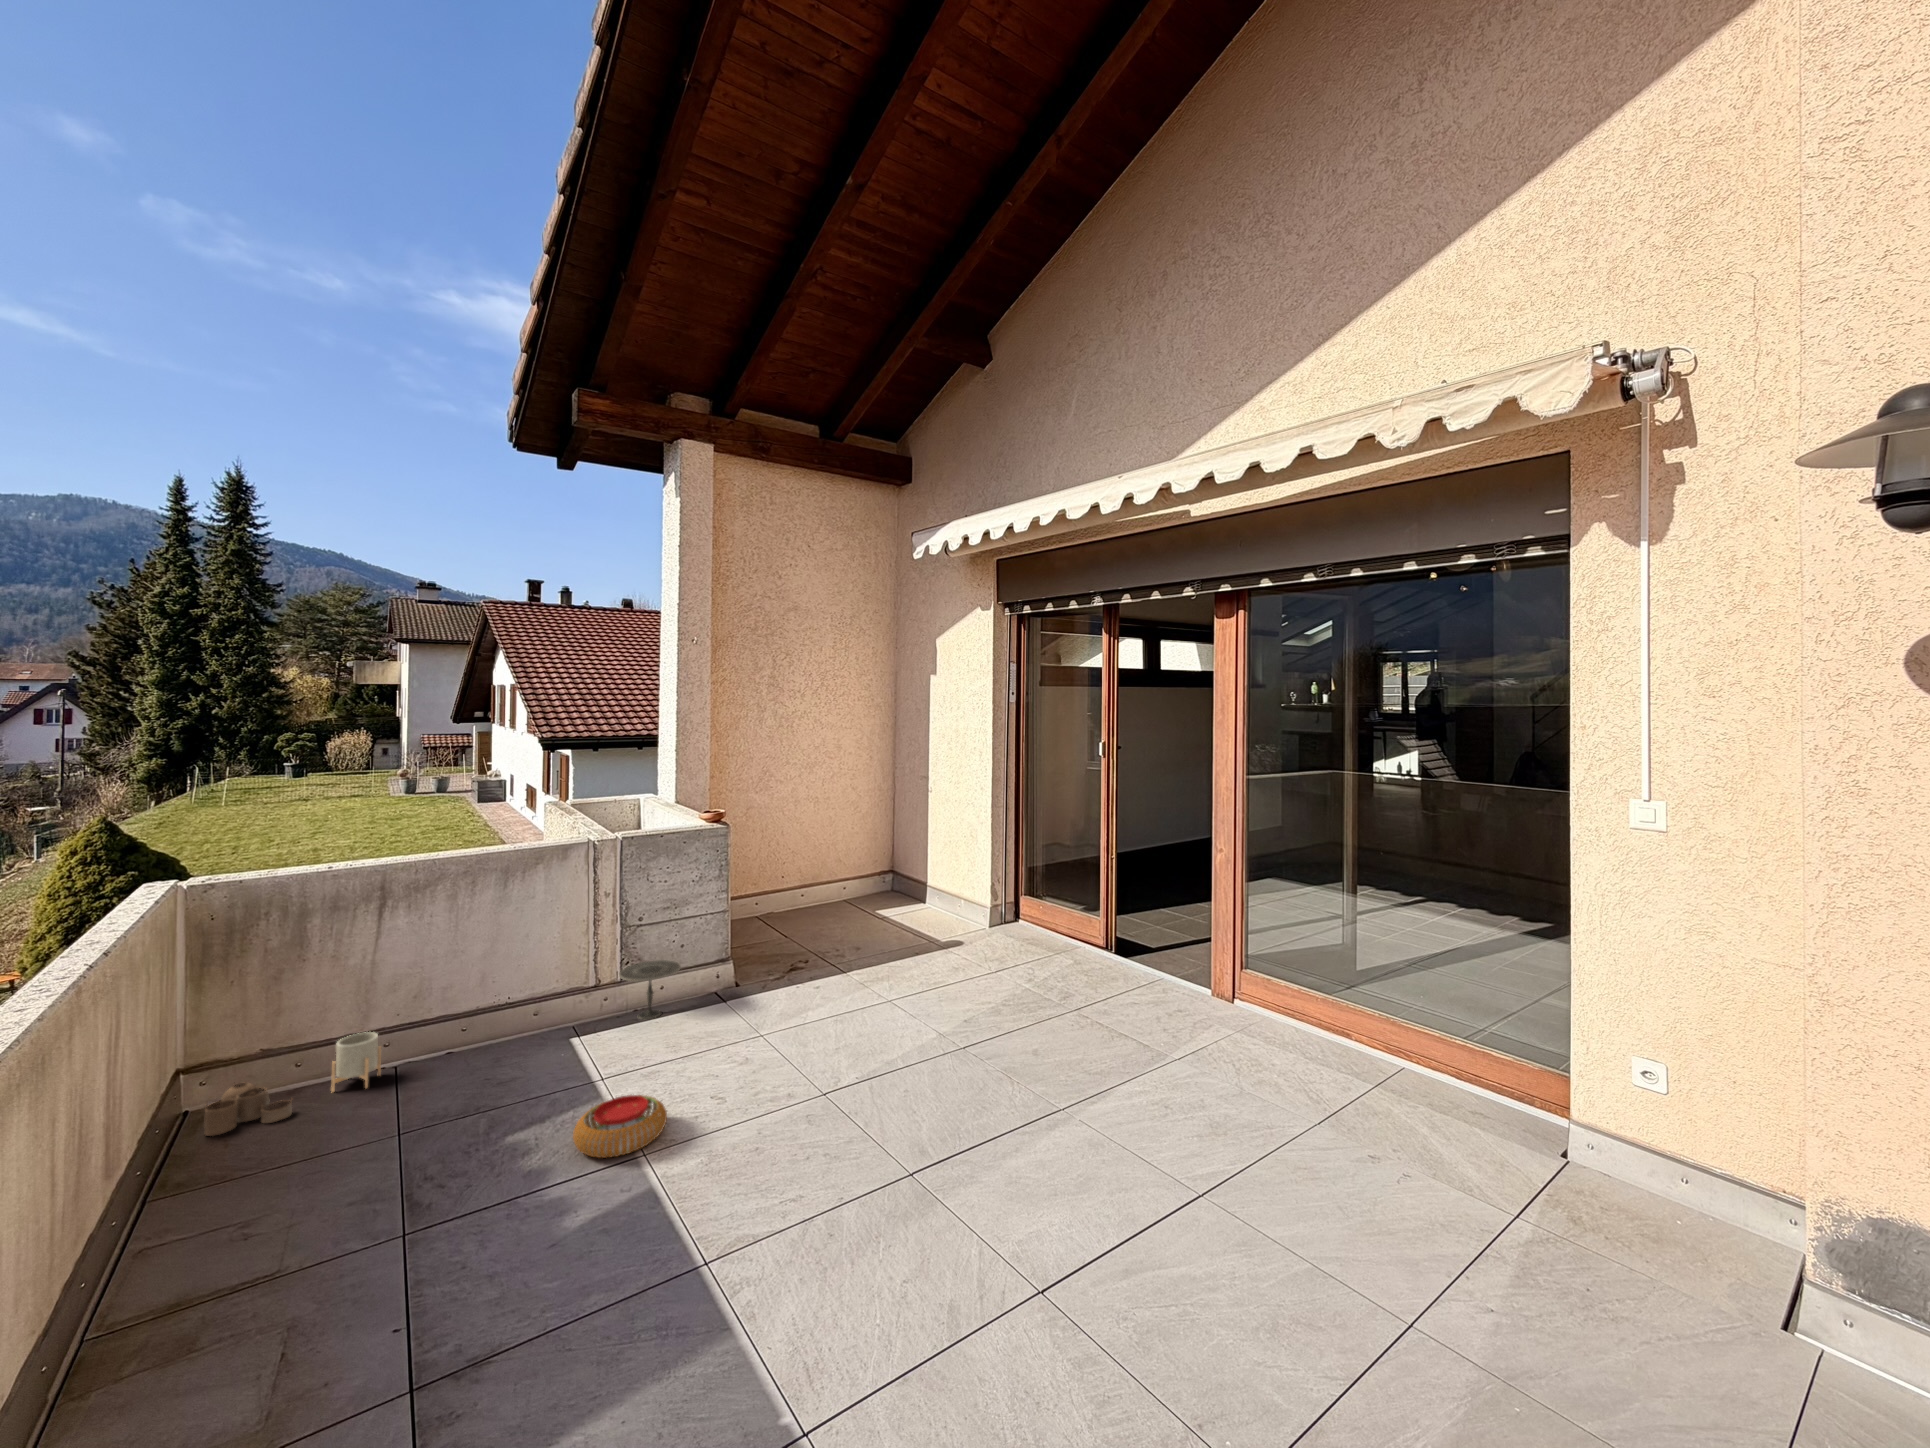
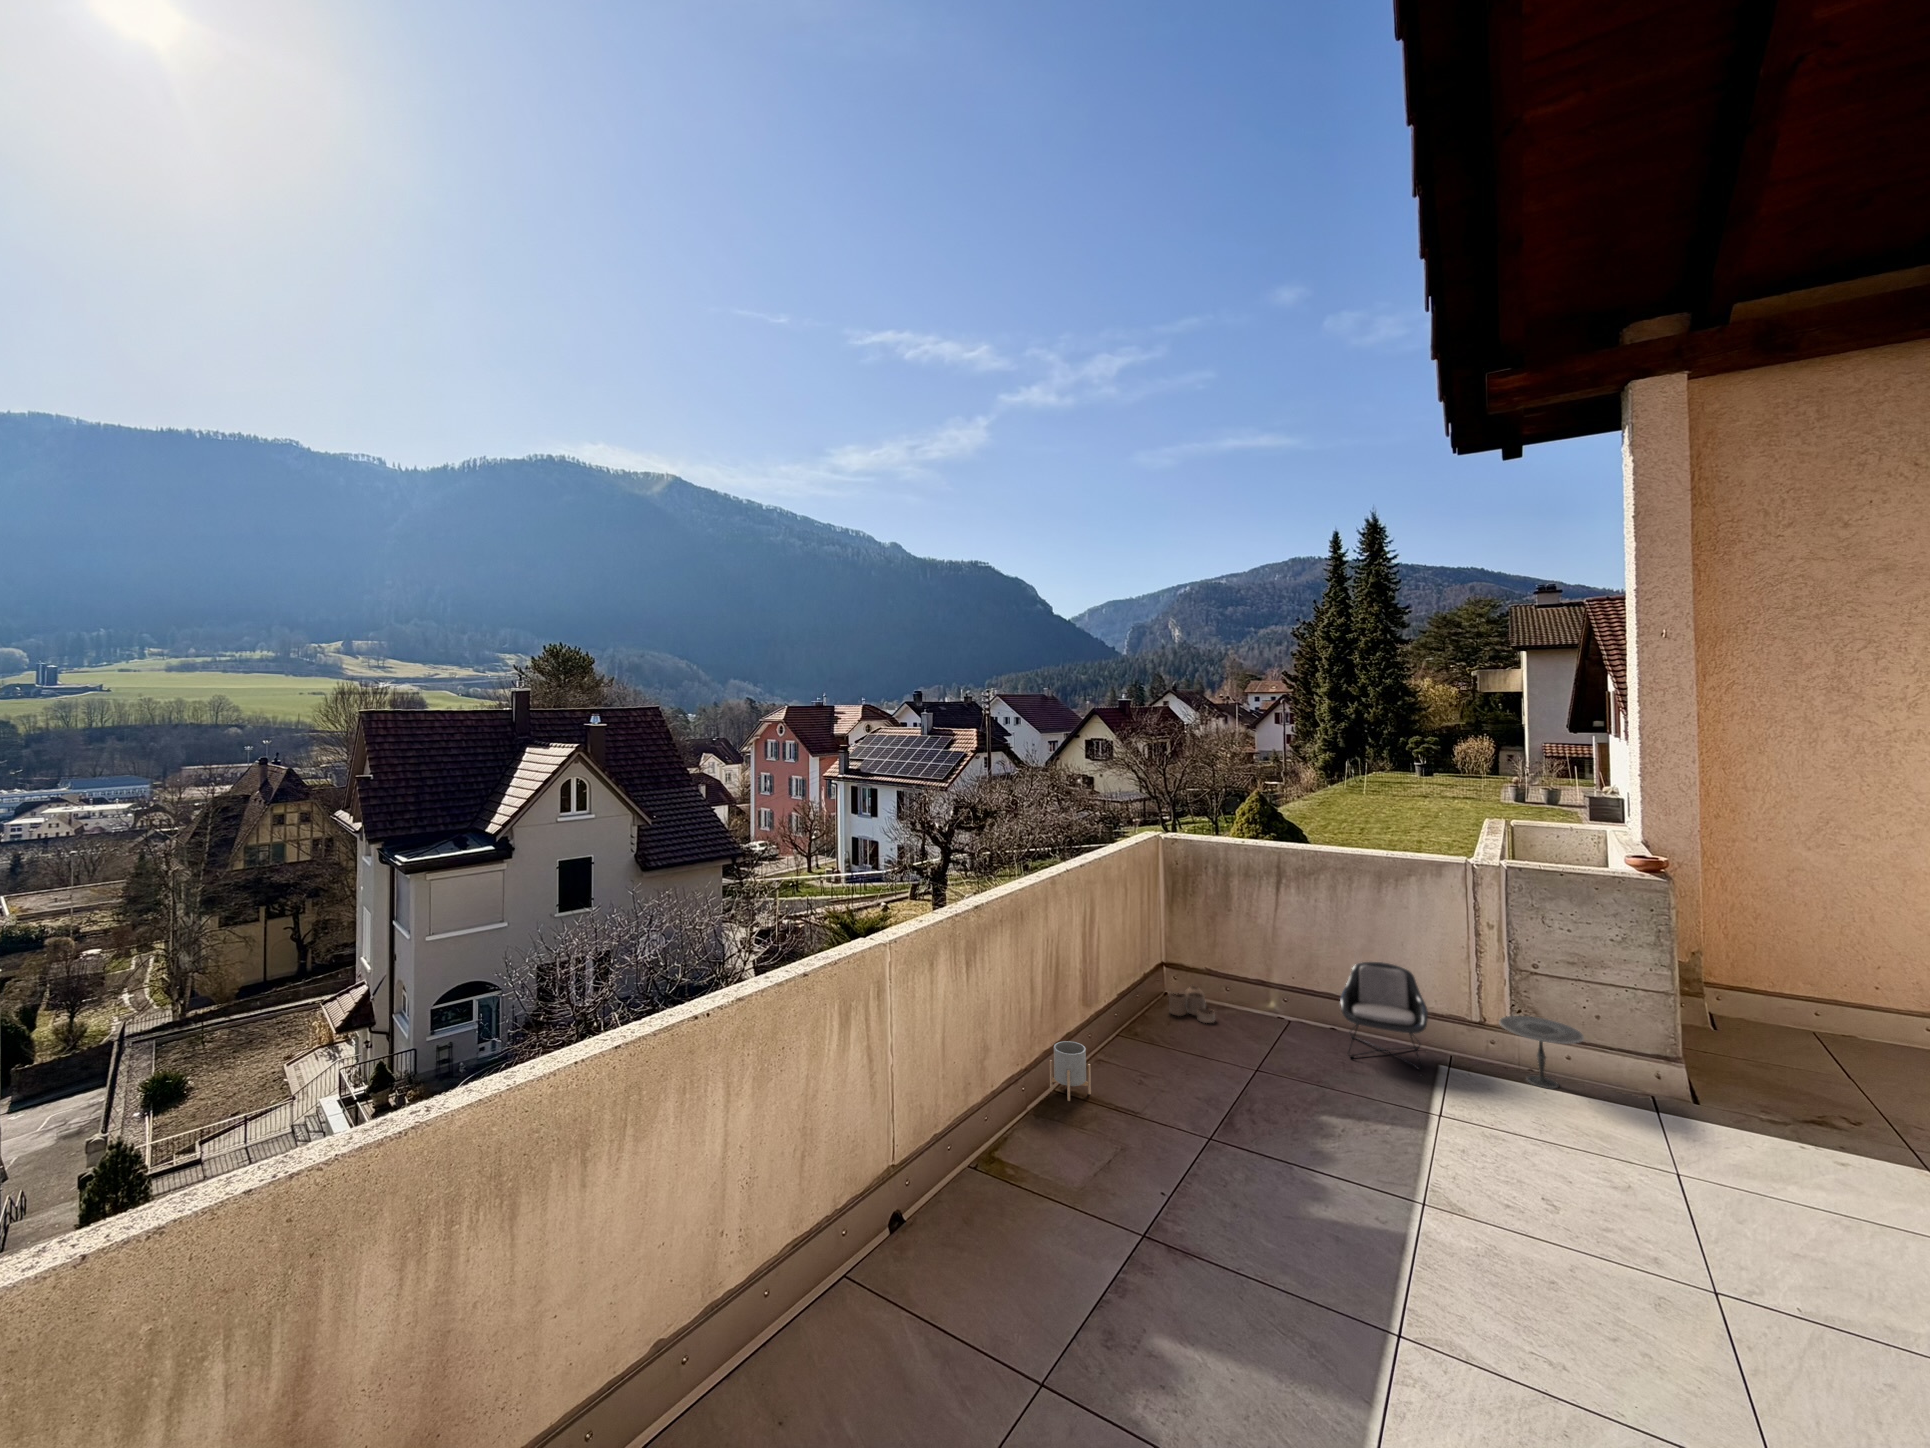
lounge chair: none [471,959,567,1071] -> present [1341,962,1428,1070]
planter: present [331,1032,381,1092] -> present [1050,1041,1091,1101]
pouf: present [573,1095,667,1158] -> none [1354,1127,1458,1196]

